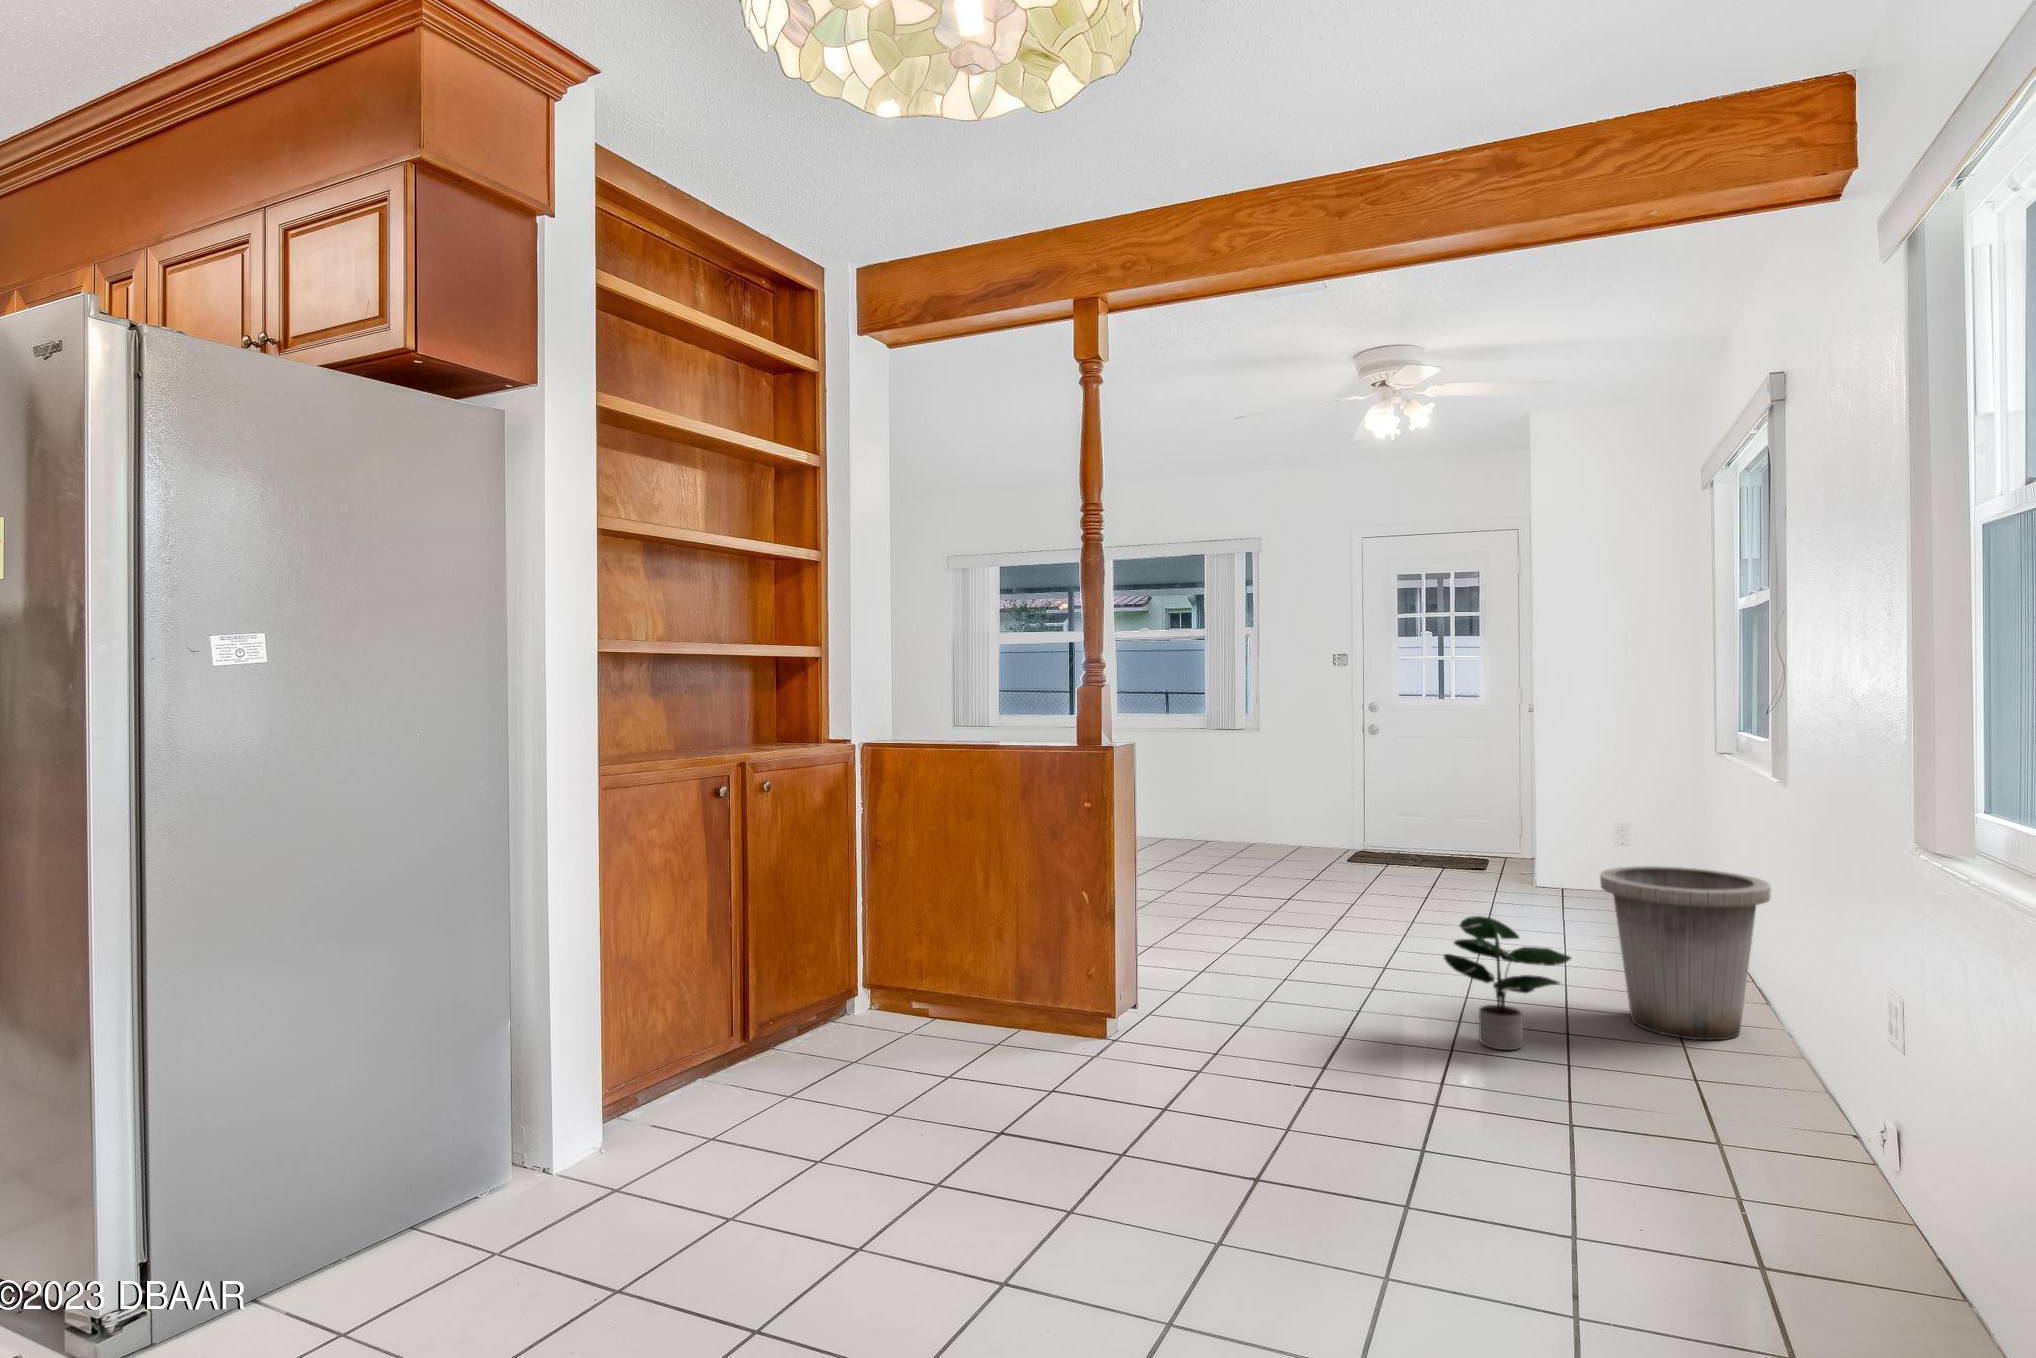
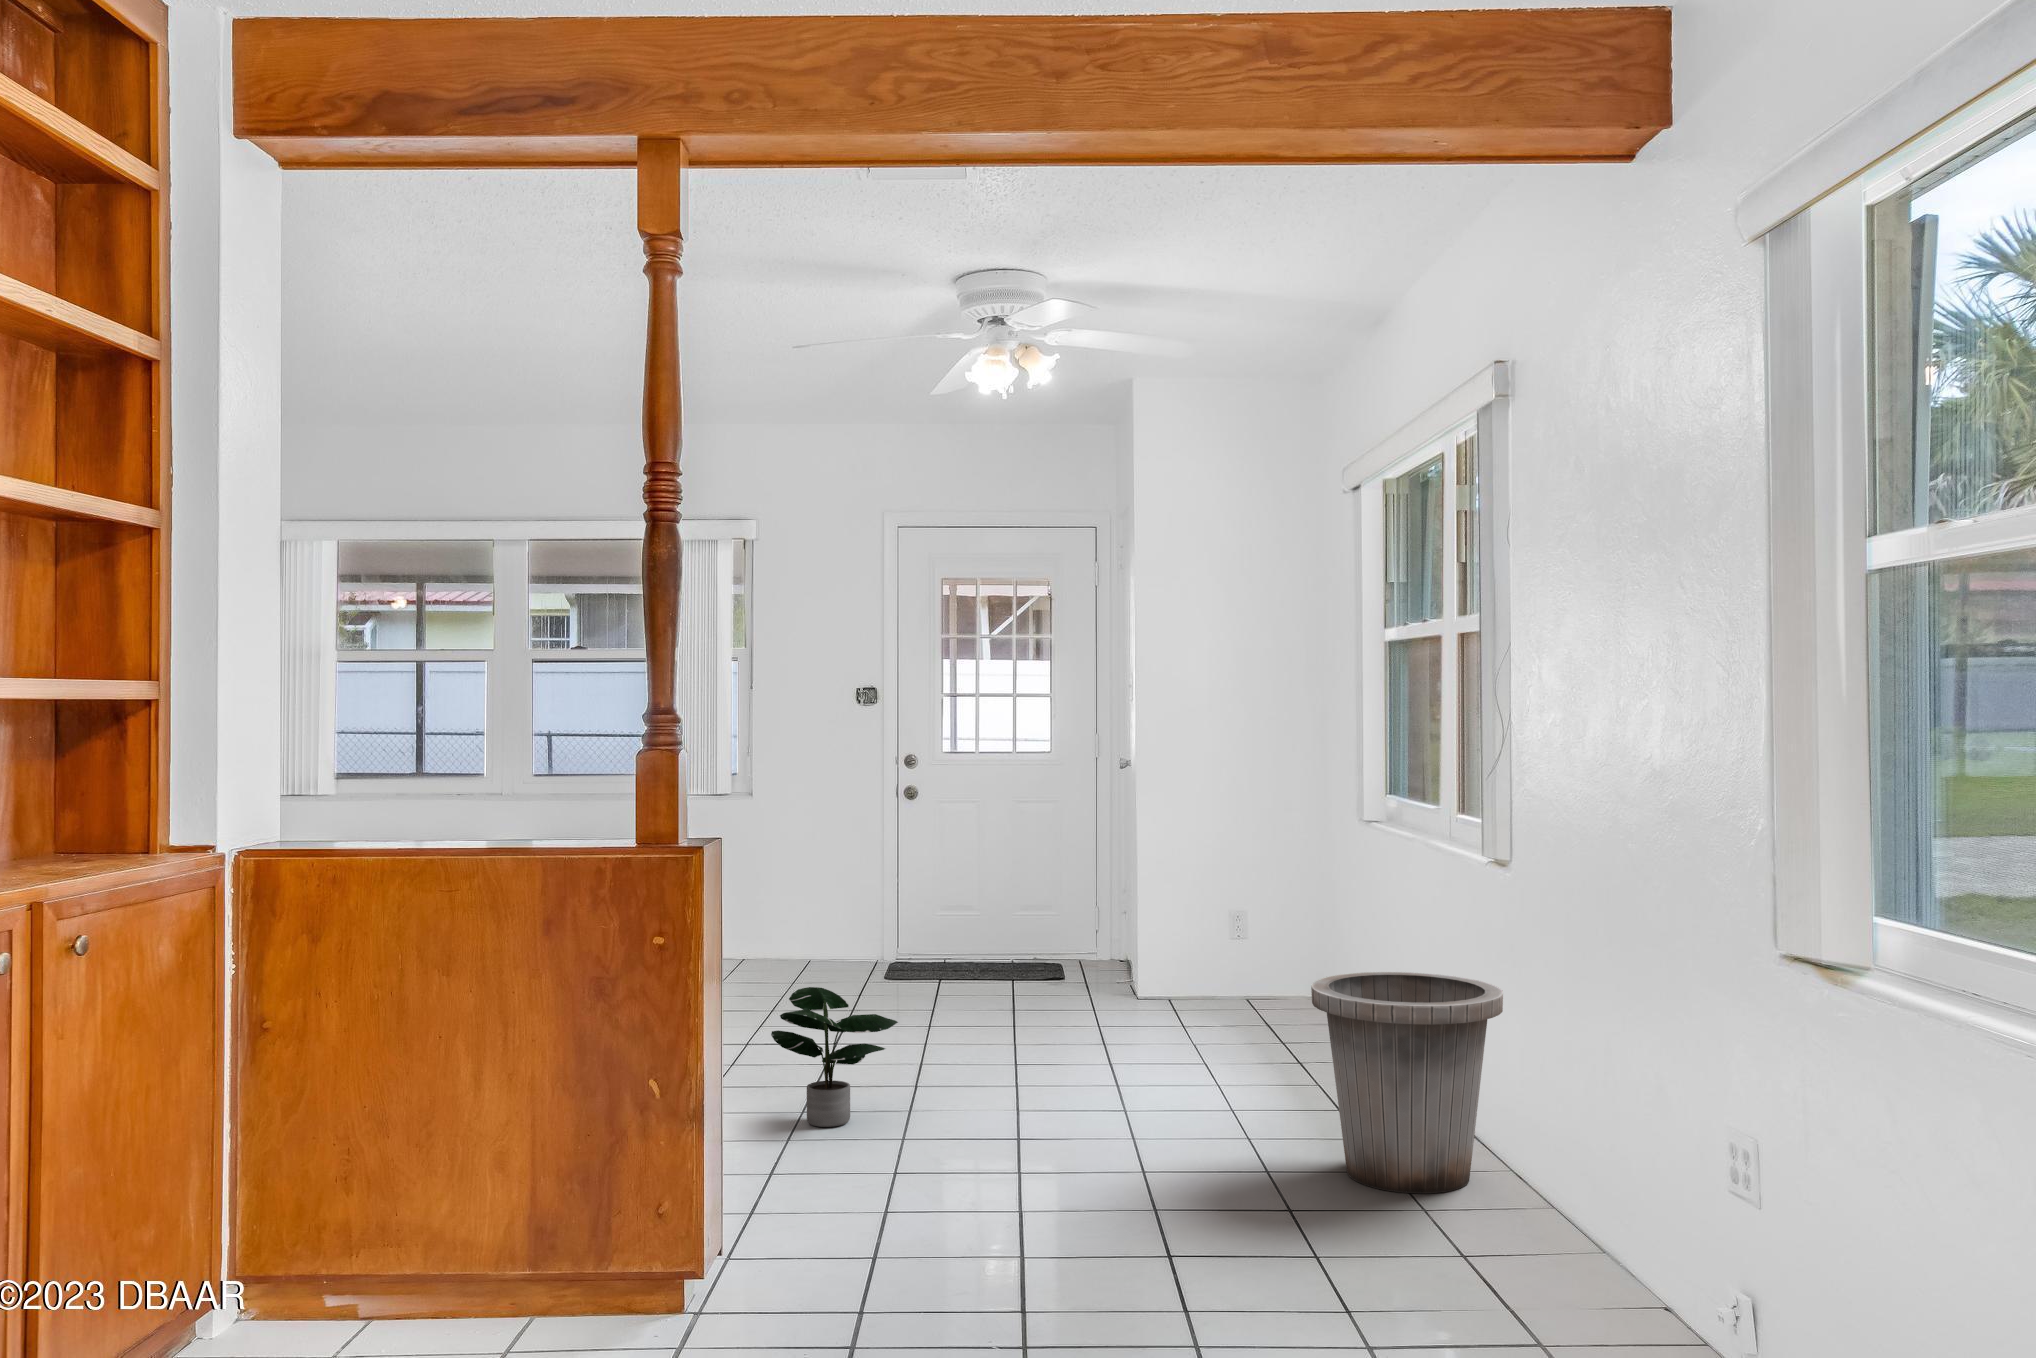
potted plant: present [1444,916,1571,1050] -> present [771,987,898,1127]

